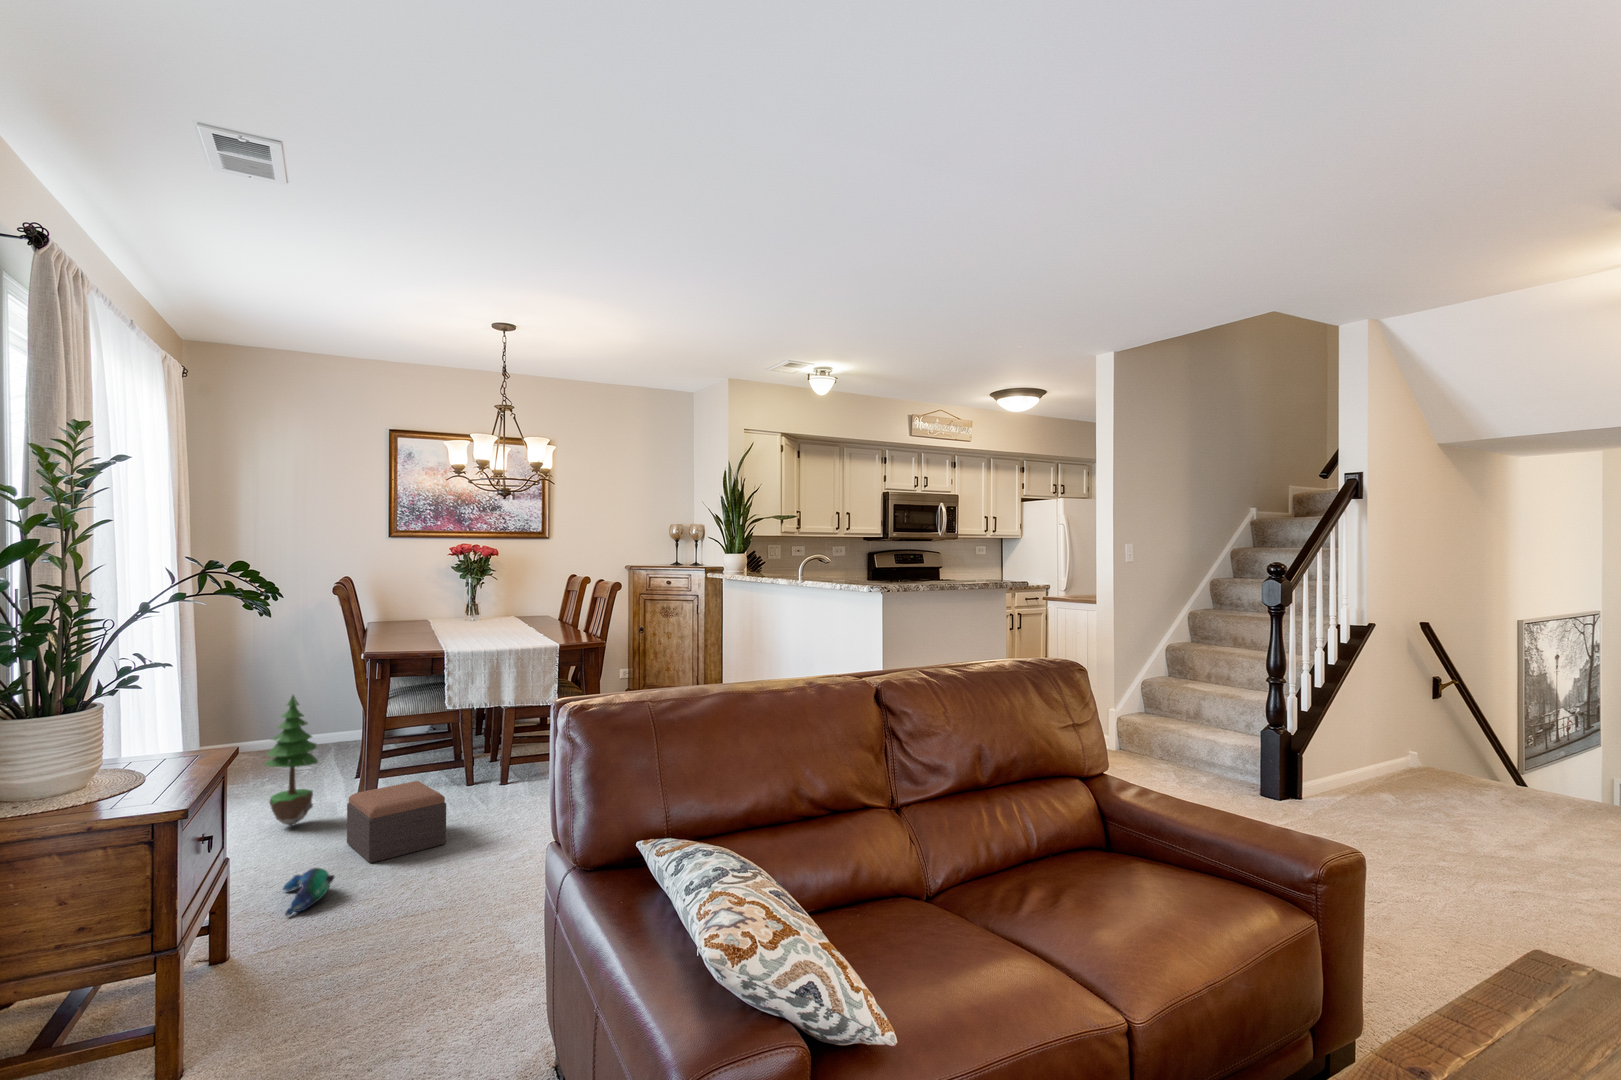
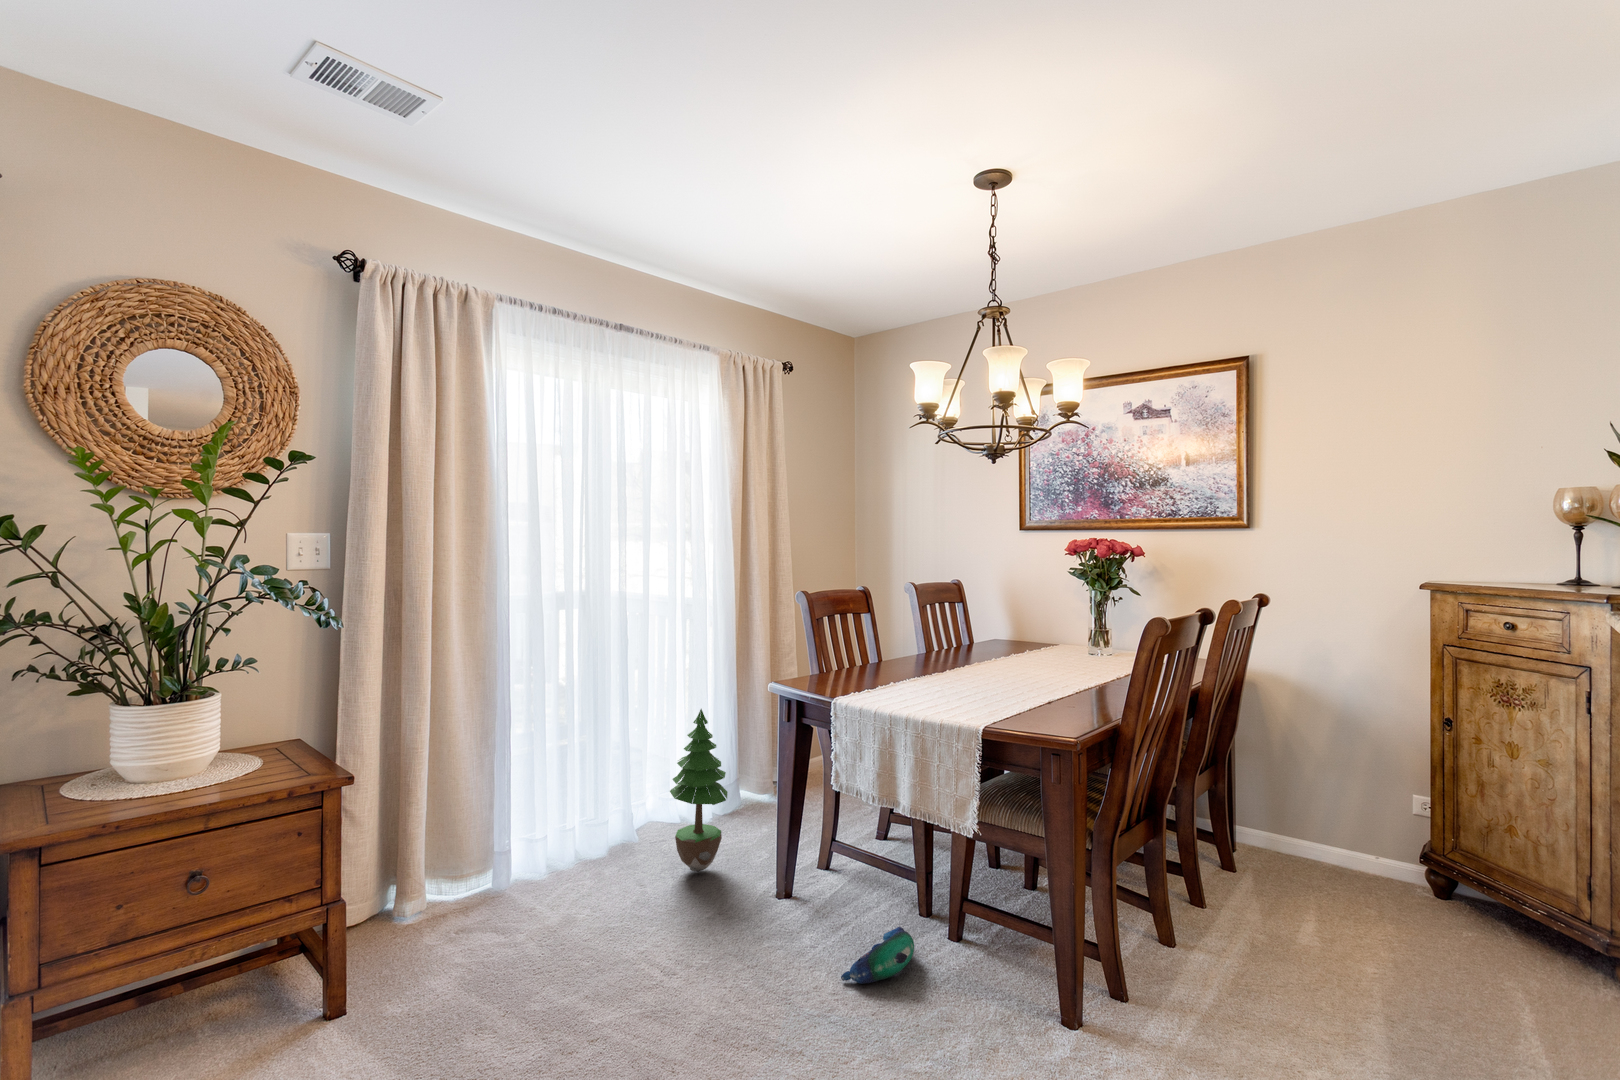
footstool: present [347,781,446,863] -> none [592,868,742,1017]
plush toy: present [283,868,335,916] -> present [841,927,914,984]

